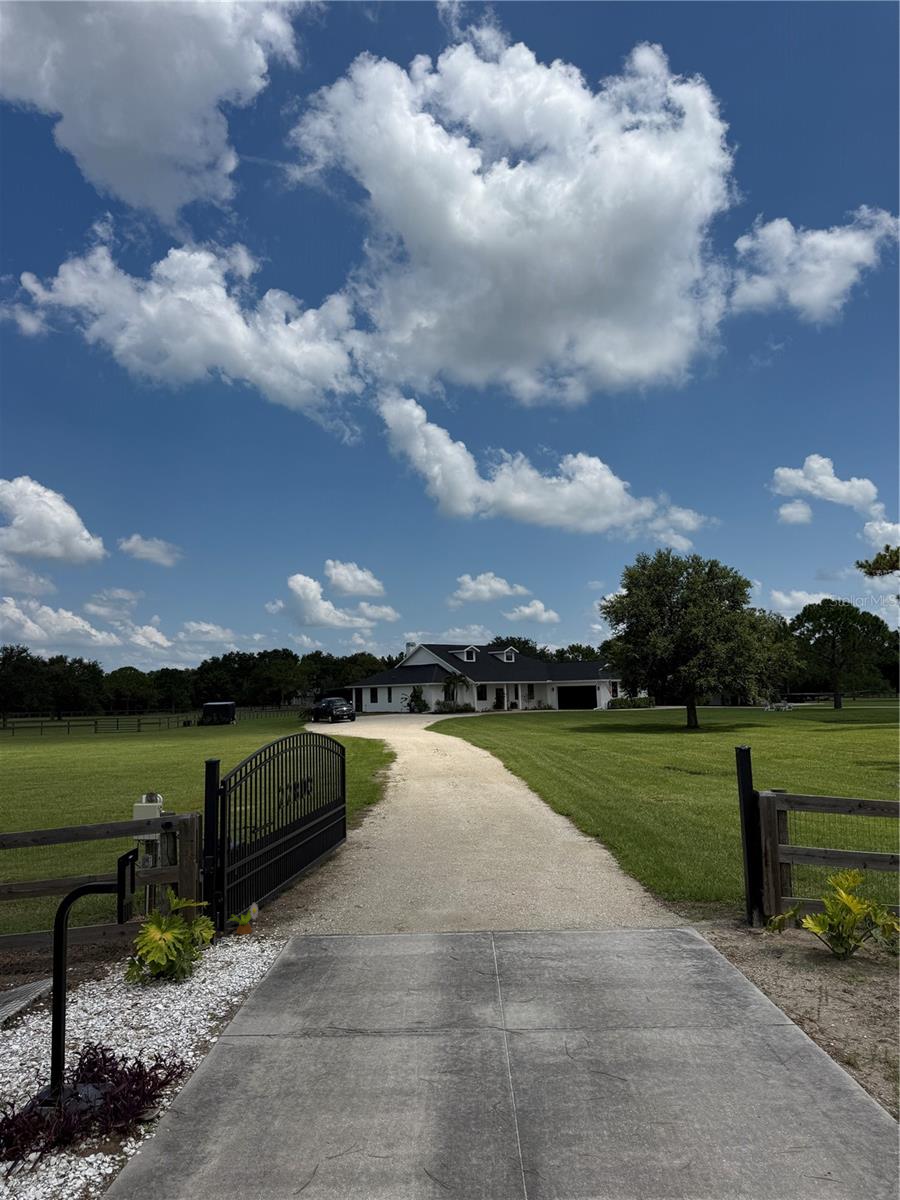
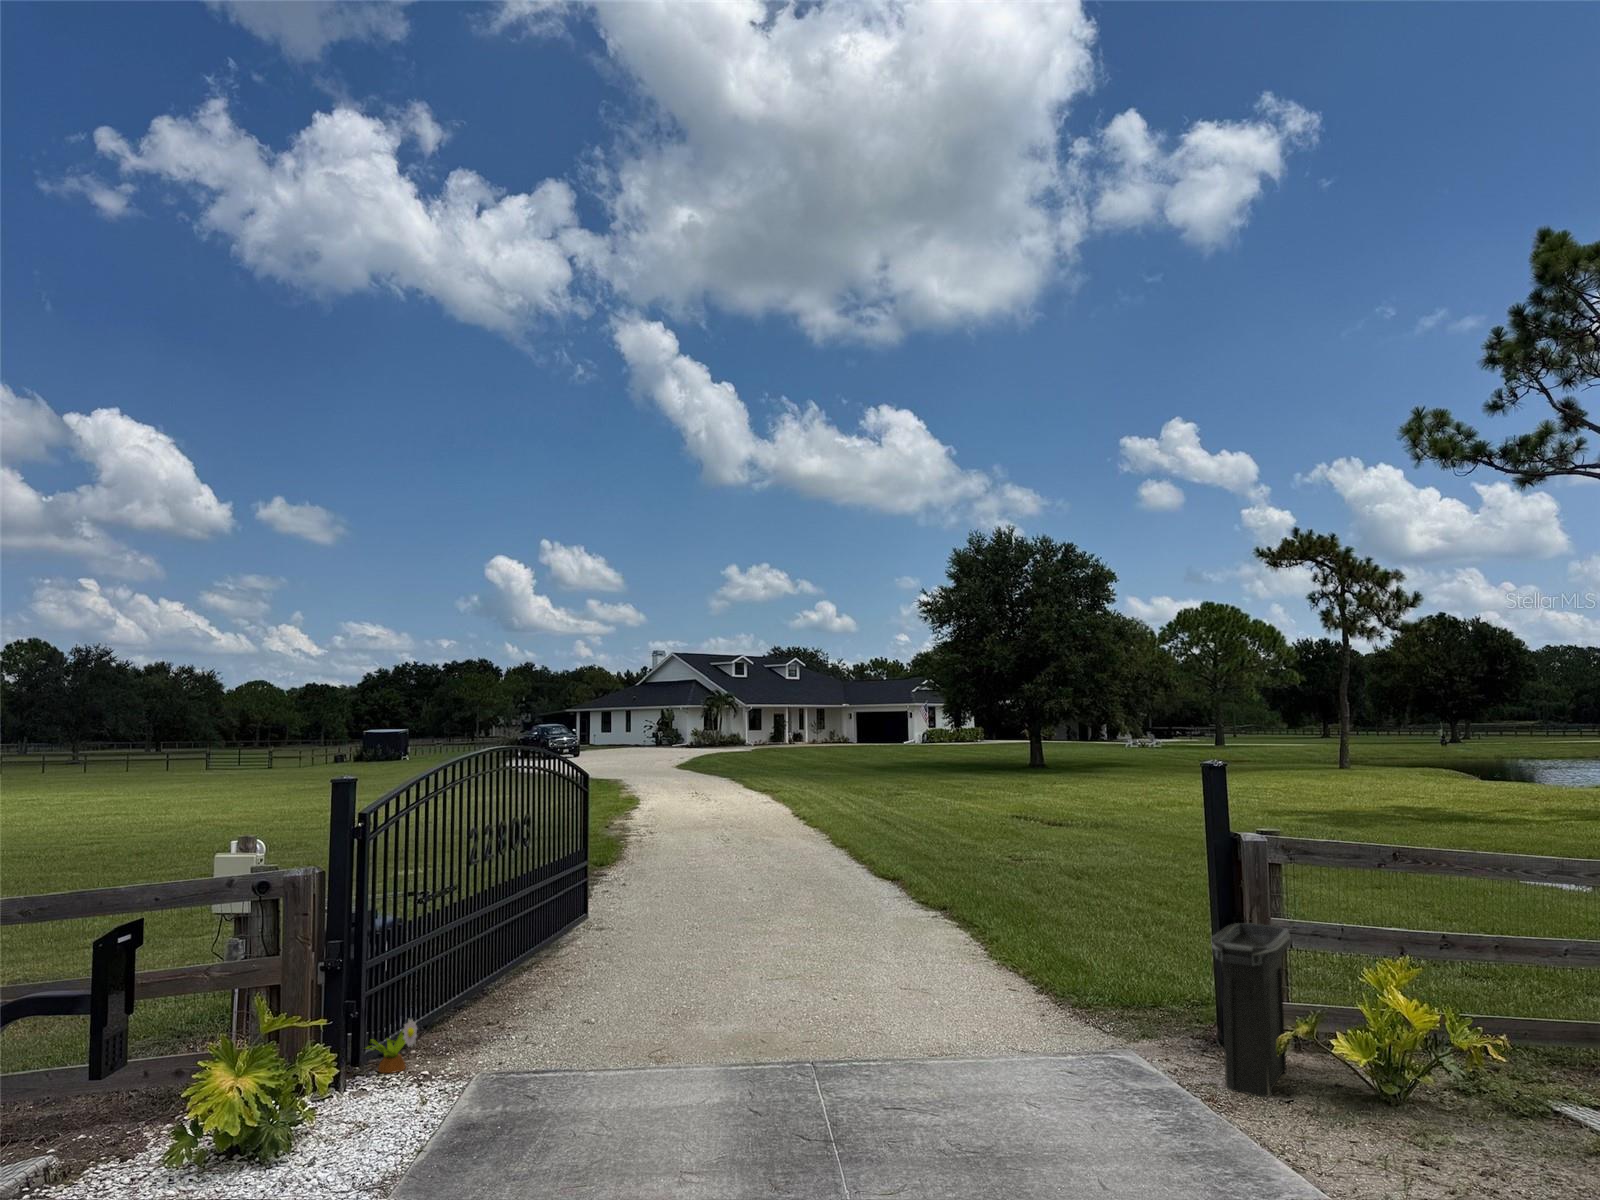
trash can: none [734,847,788,955] -> present [1212,923,1290,1097]

